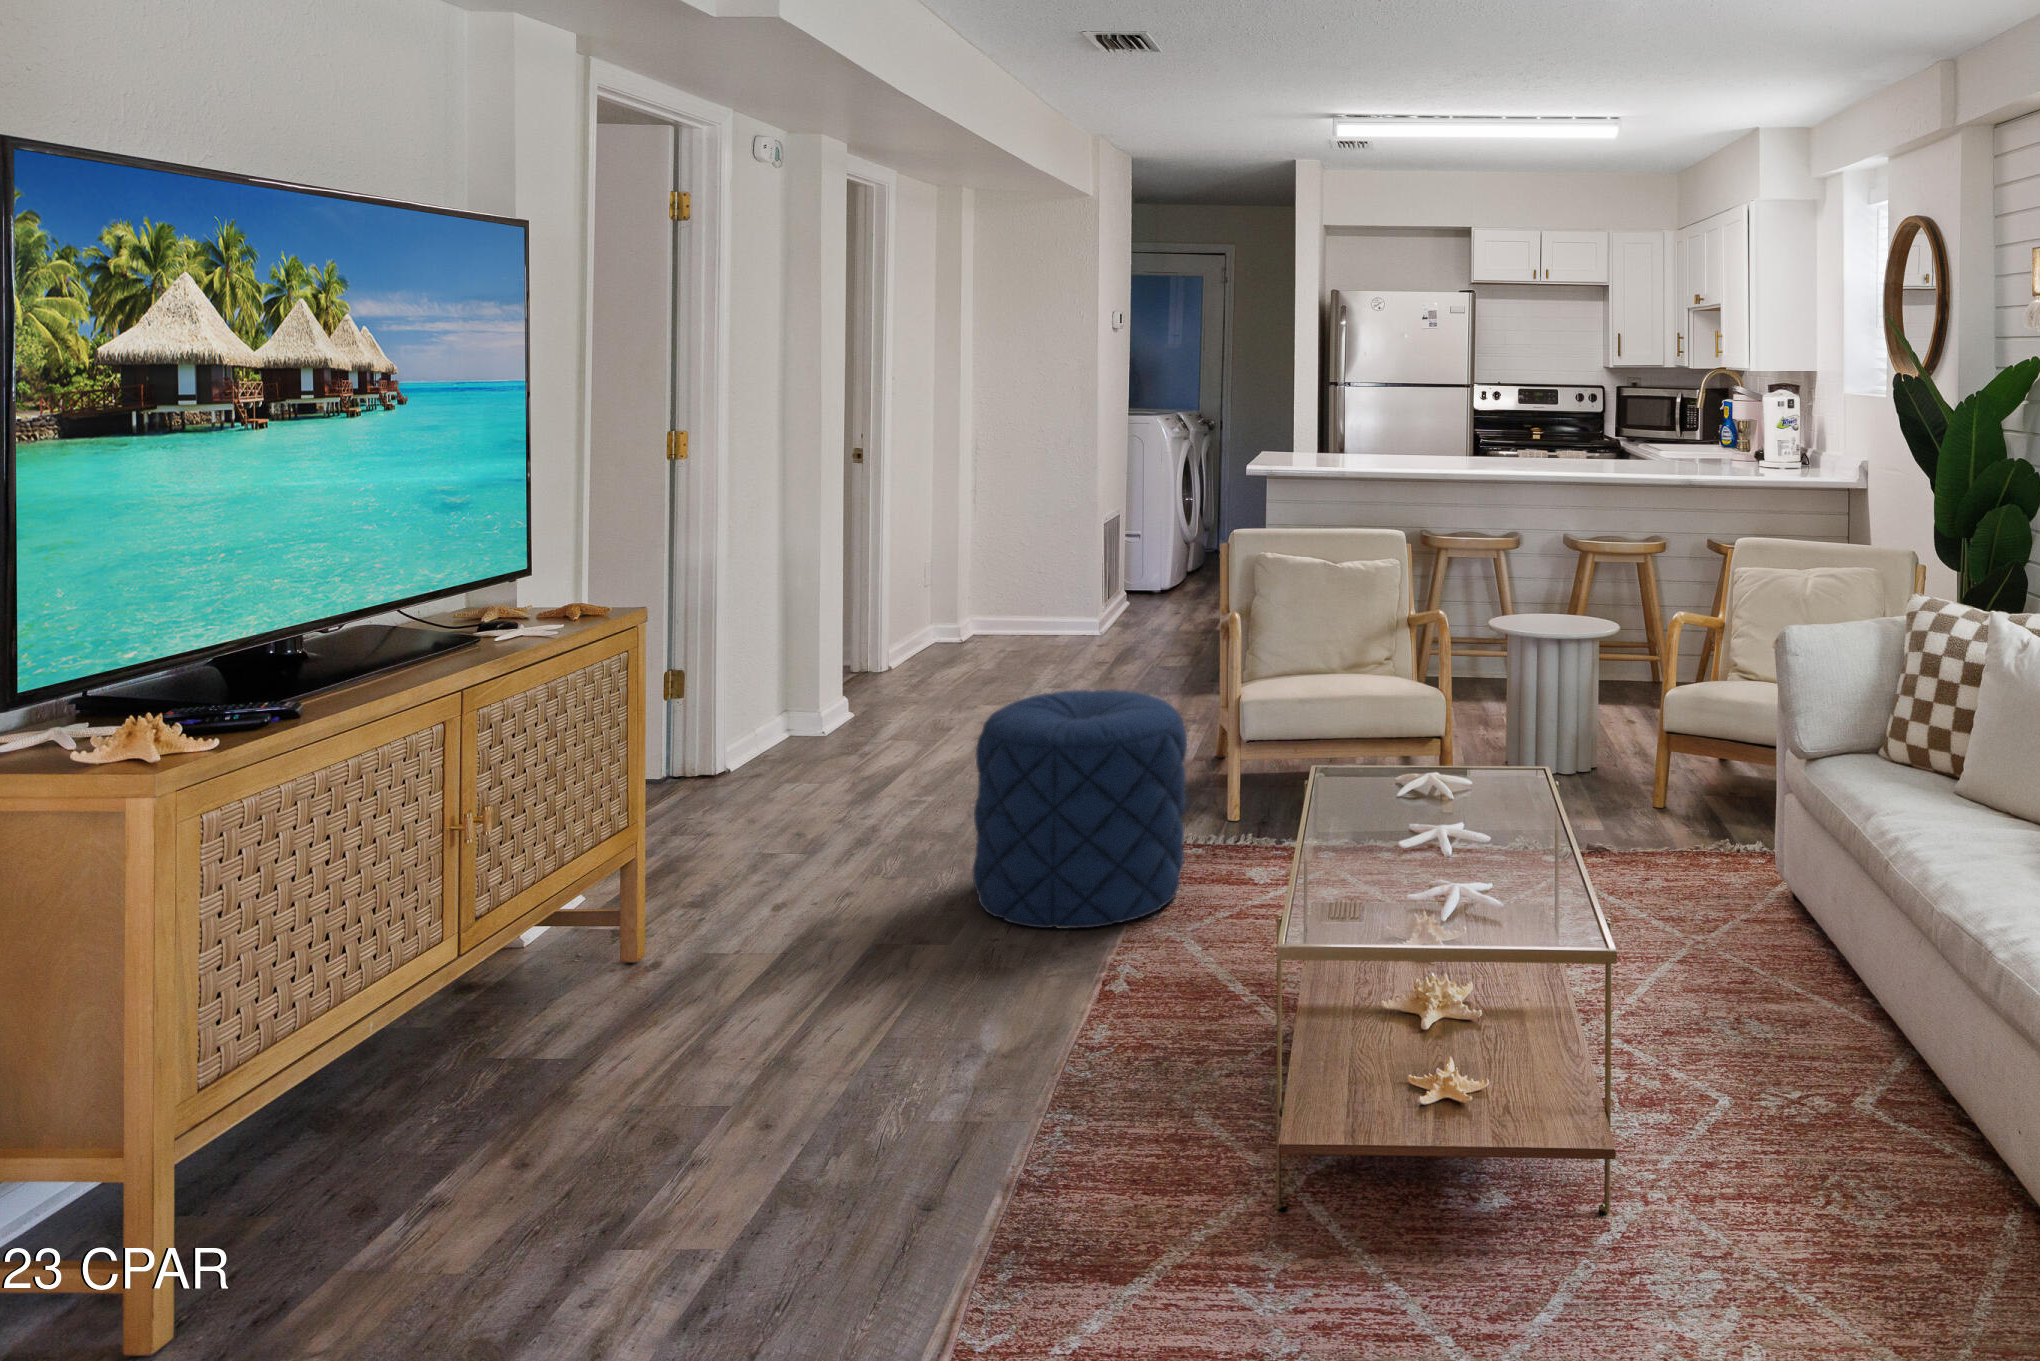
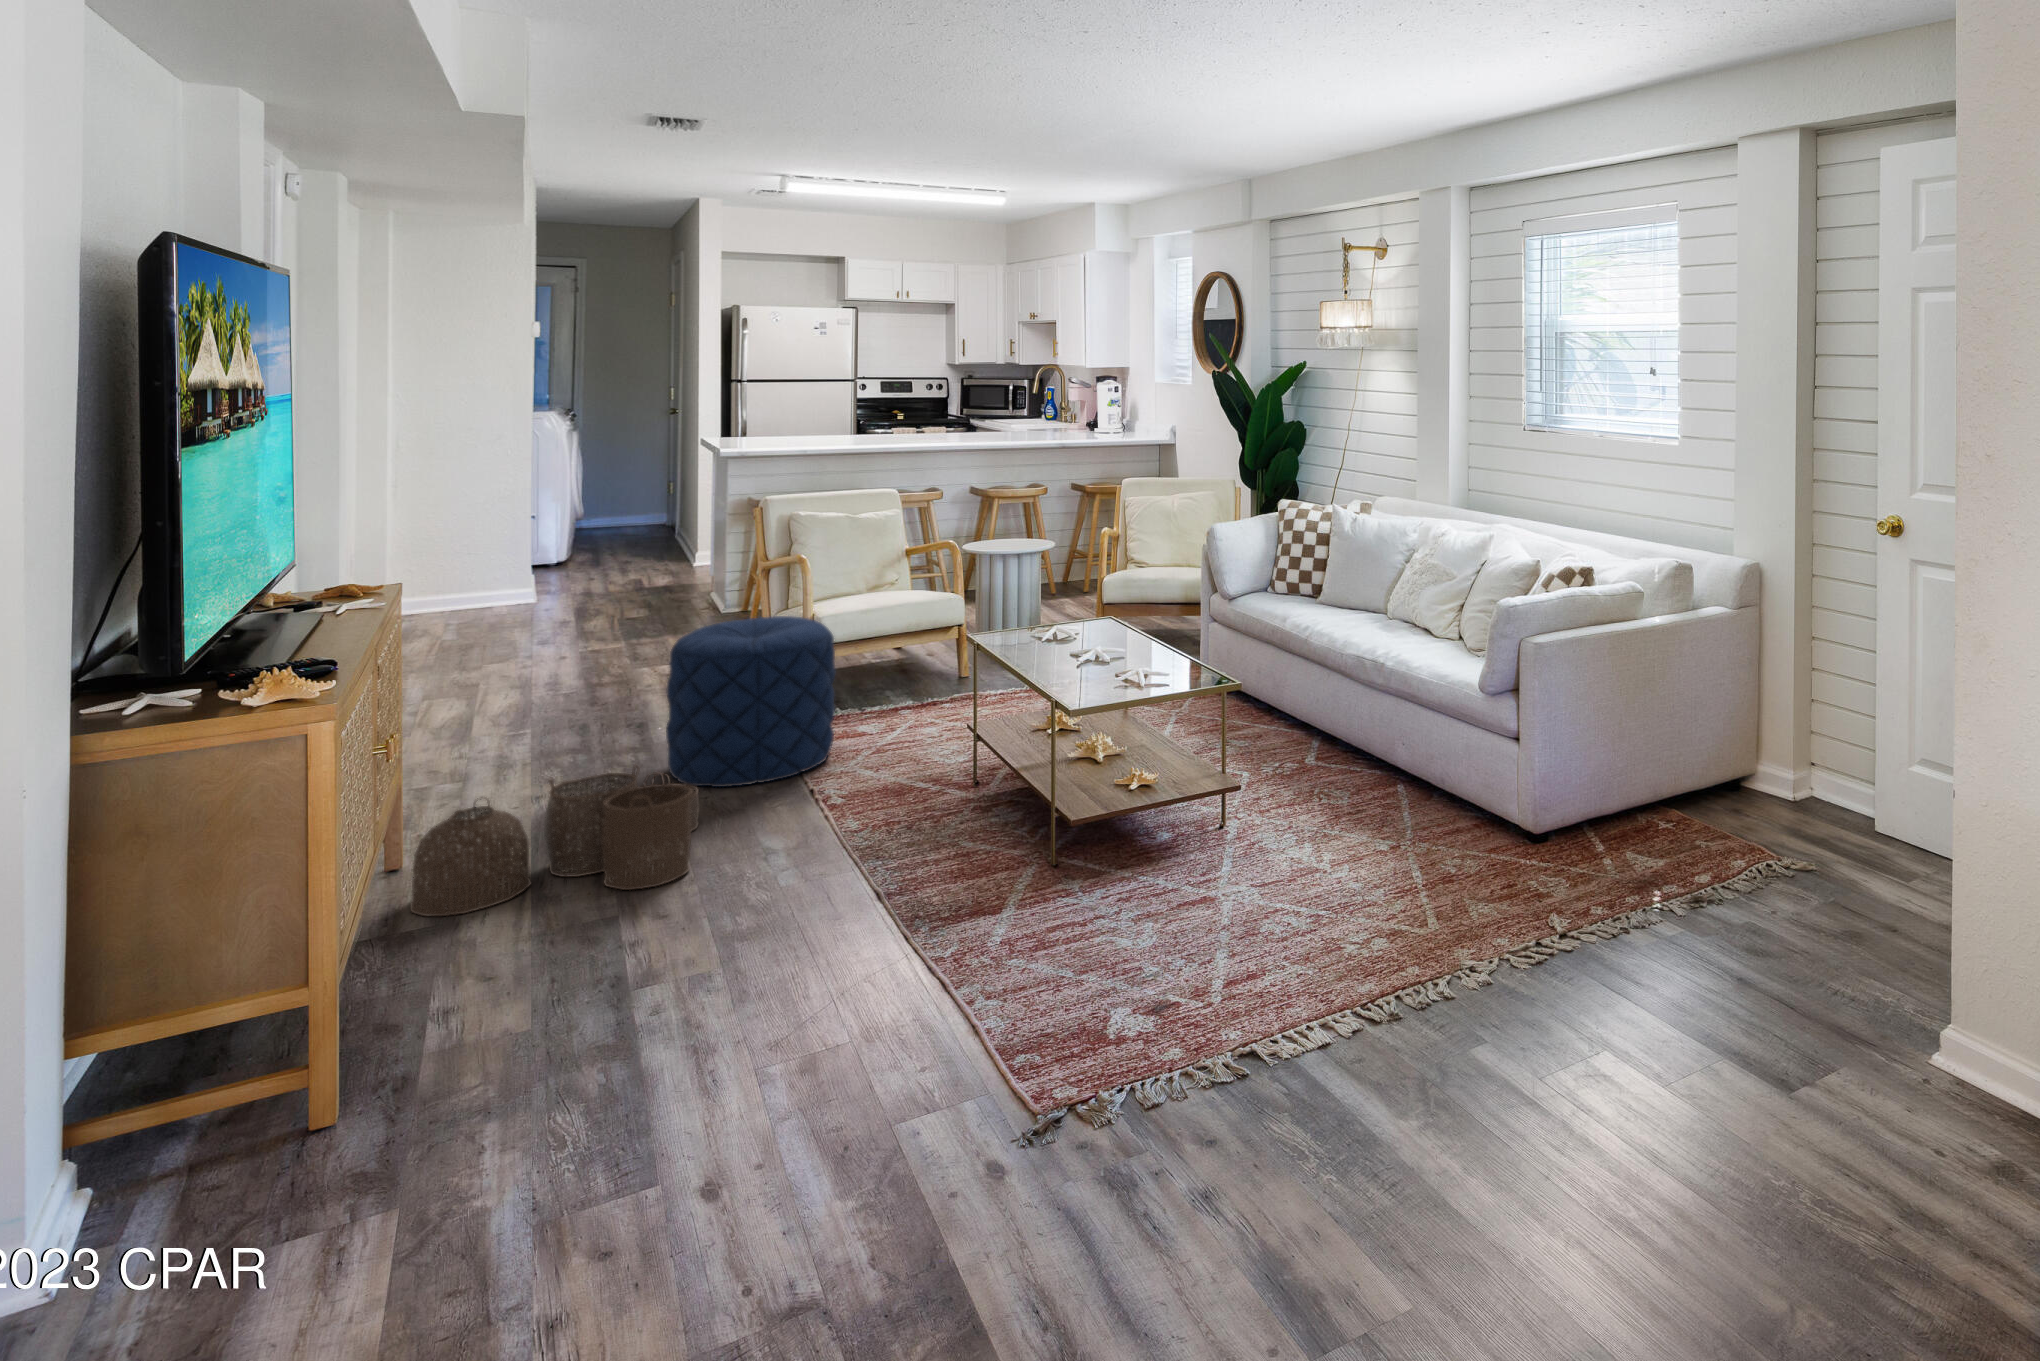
woven basket: none [551,882,937,1073] -> present [410,764,700,916]

